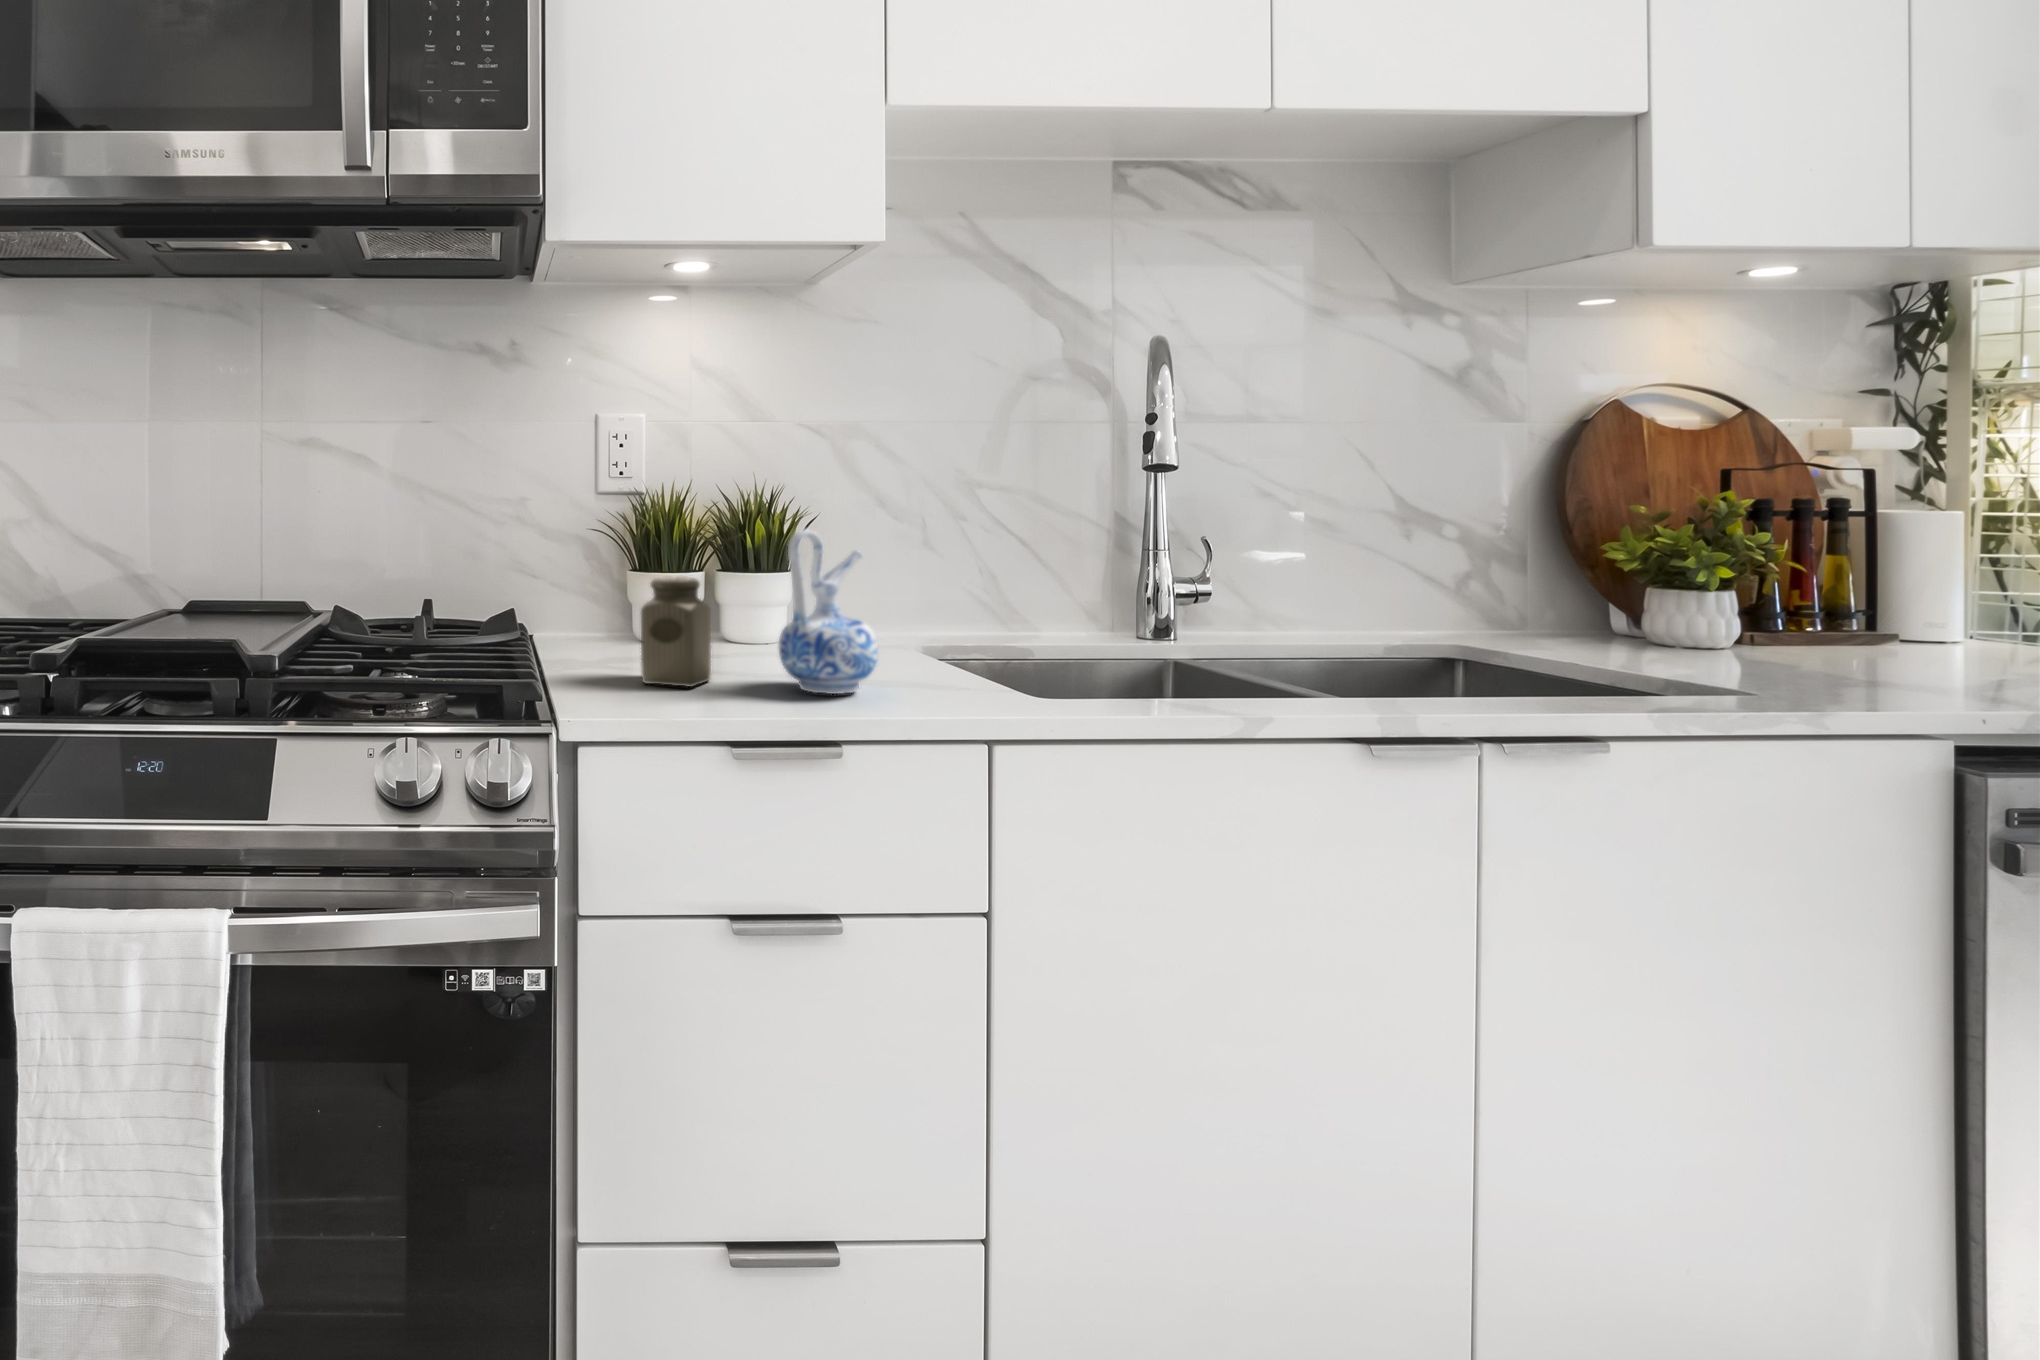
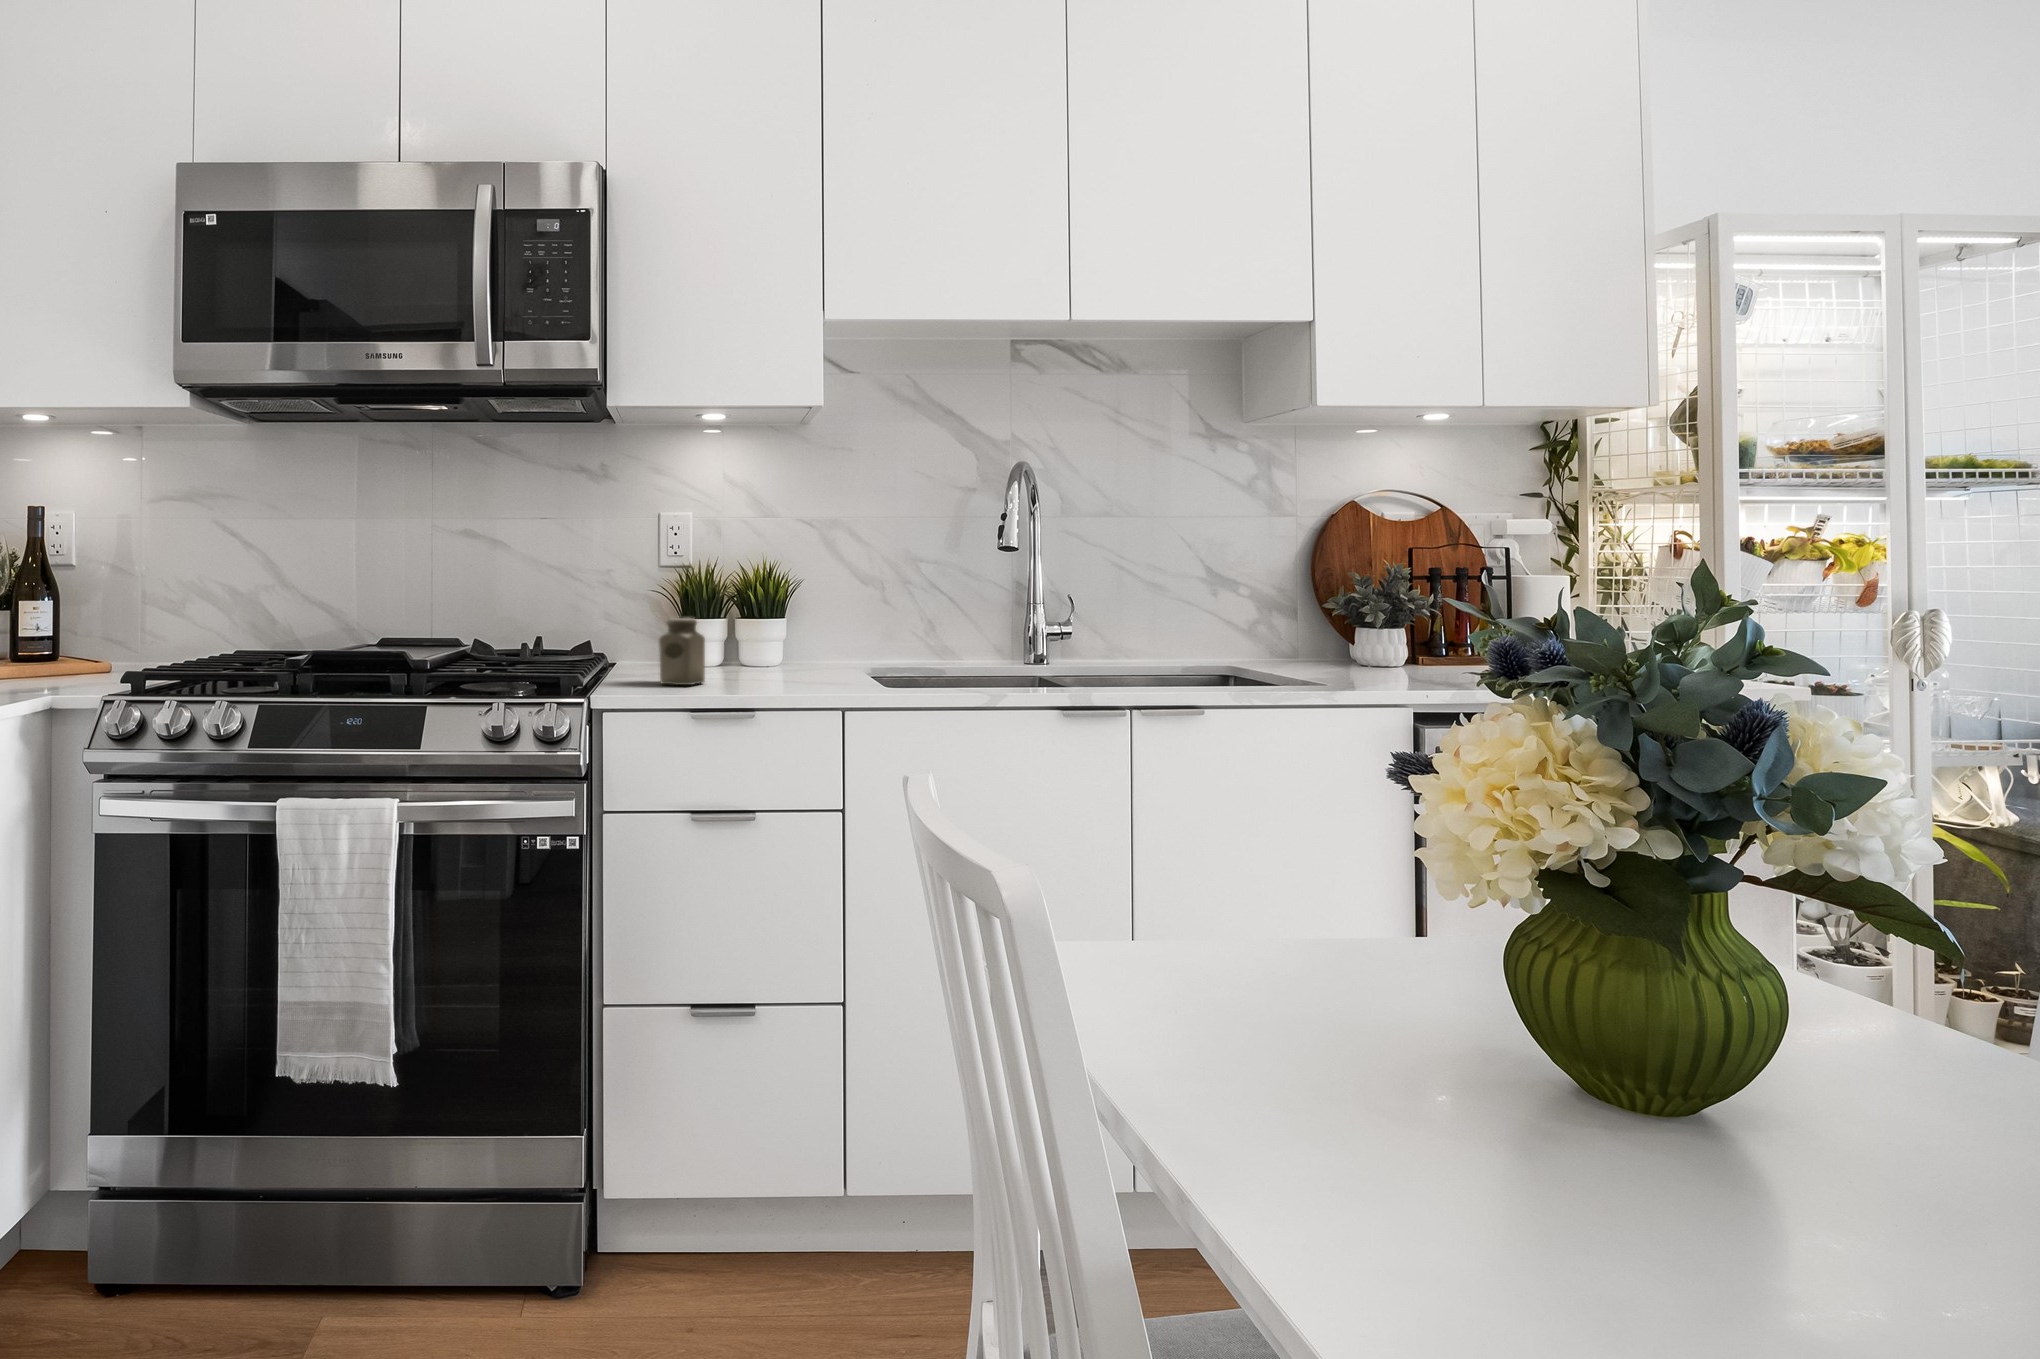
ceramic pitcher: present [779,529,878,694] -> none [743,587,802,688]

